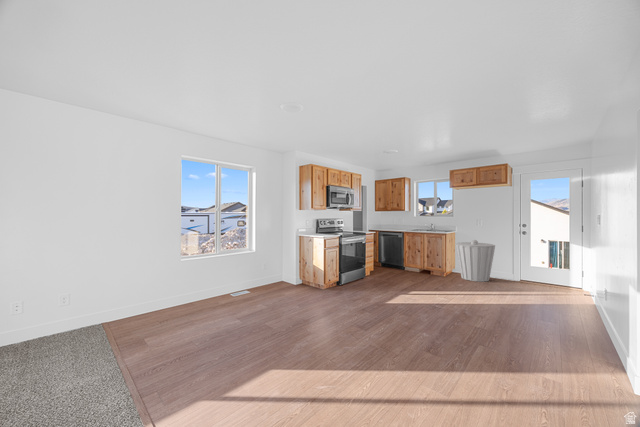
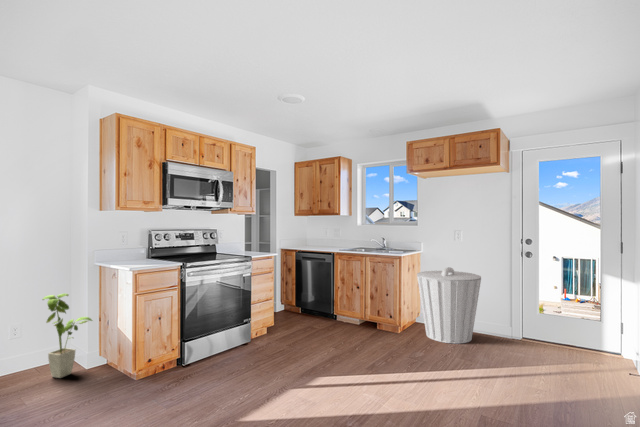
house plant: none [280,248,301,287] -> present [42,294,92,378]

